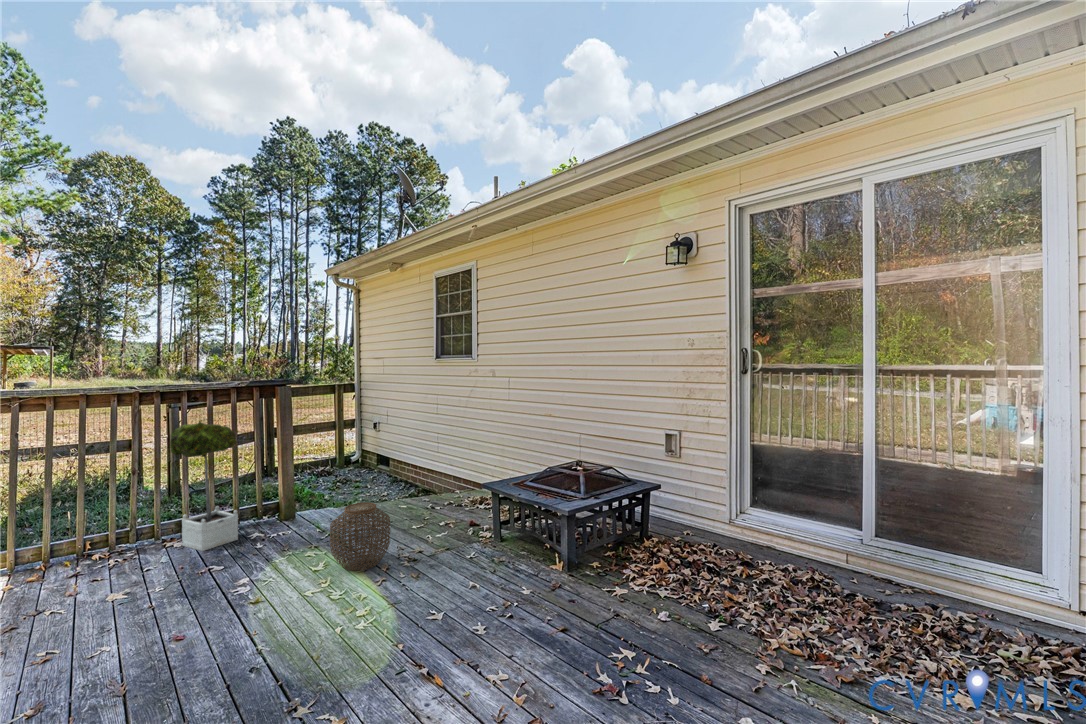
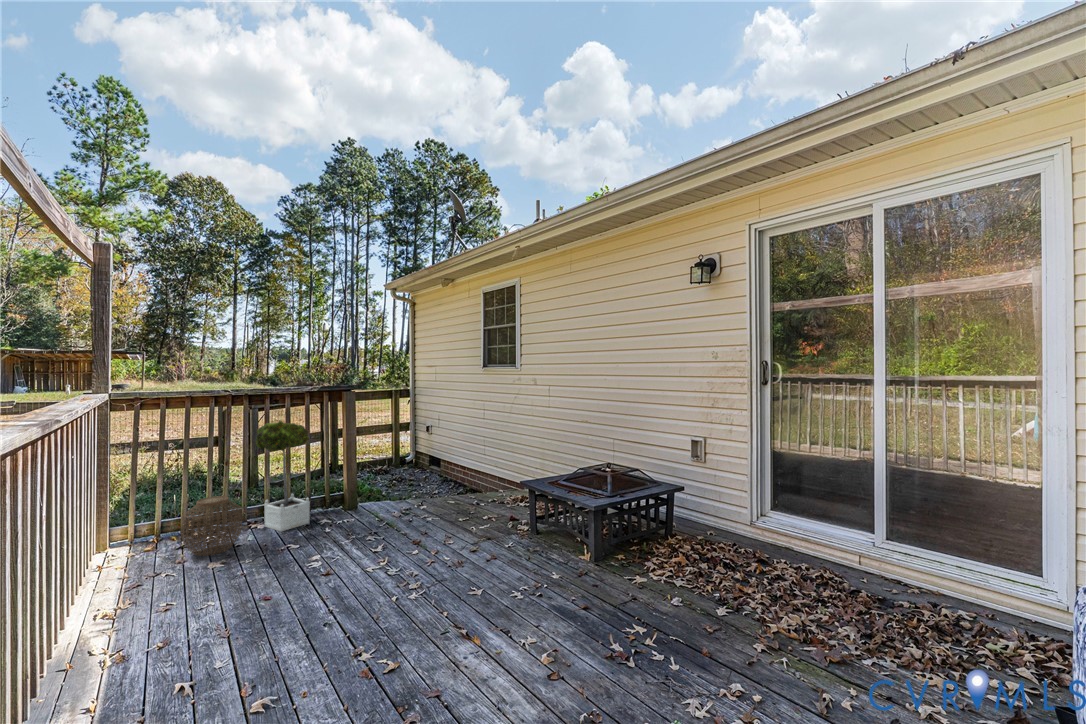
woven basket: present [330,502,390,571] -> present [181,496,242,556]

